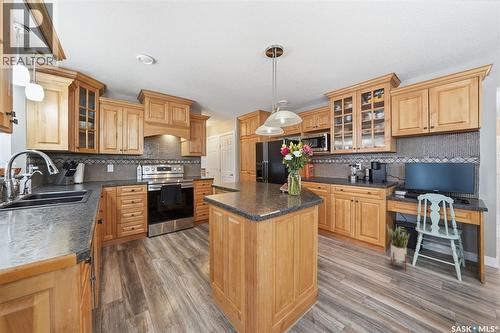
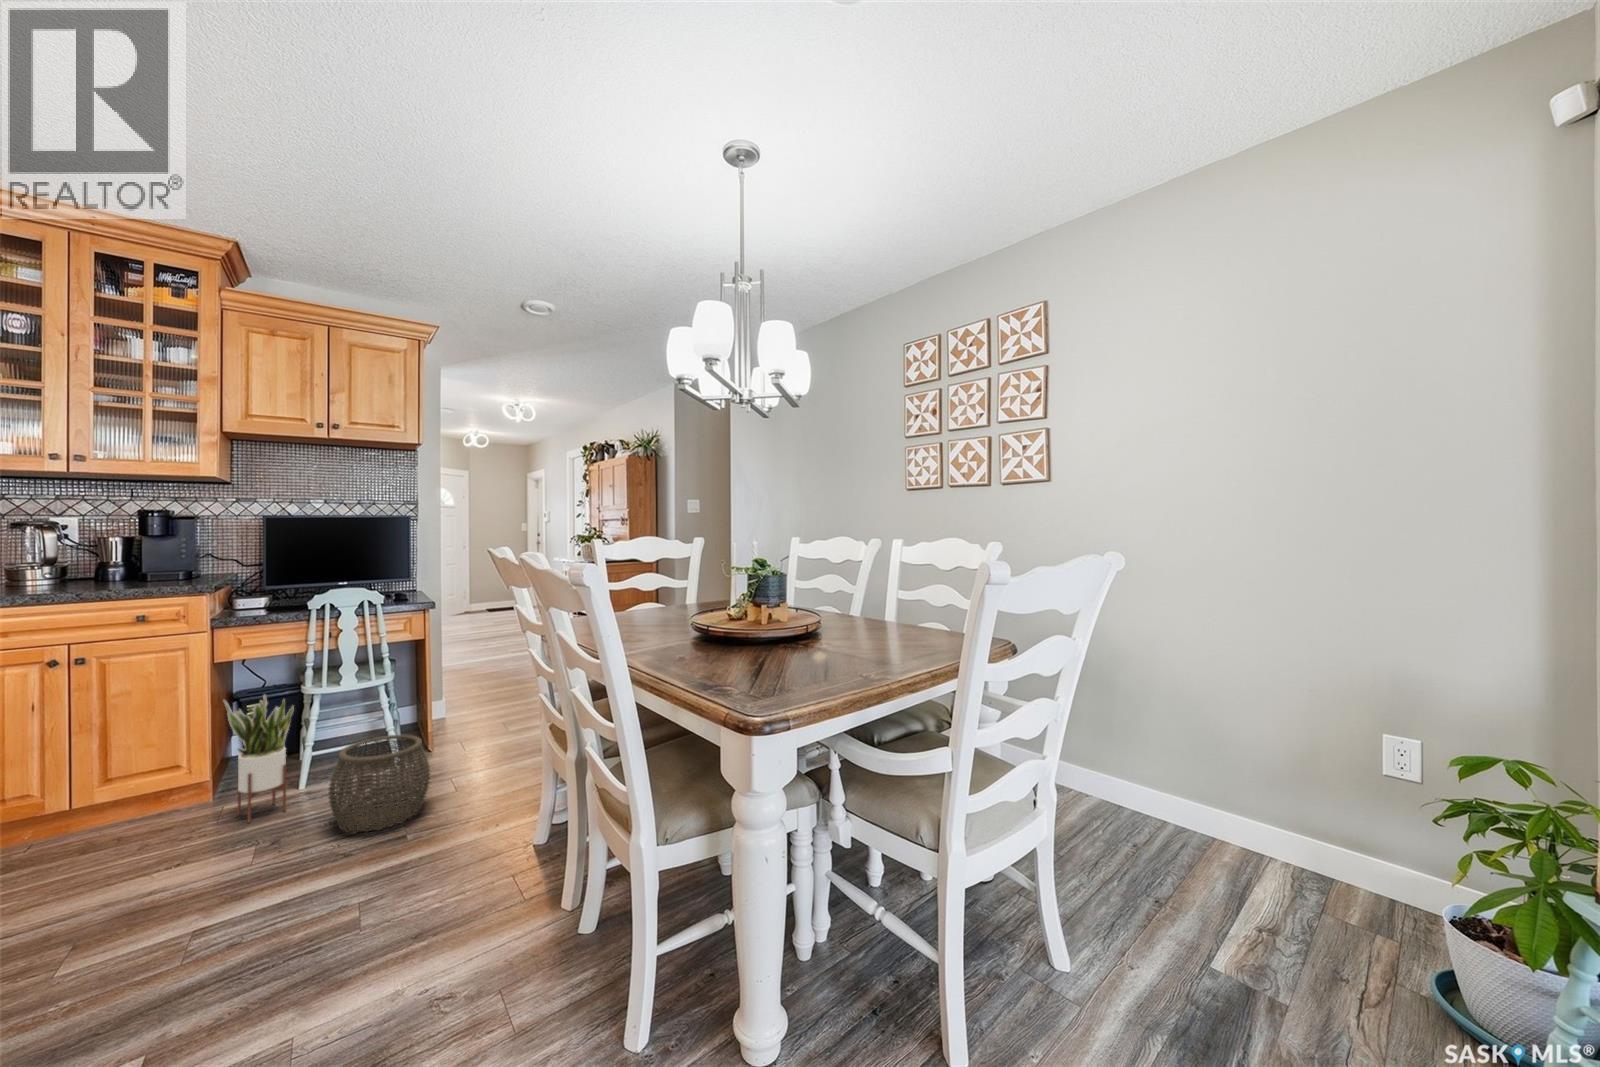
woven basket: none [419,259,473,309] -> present [328,735,430,833]

